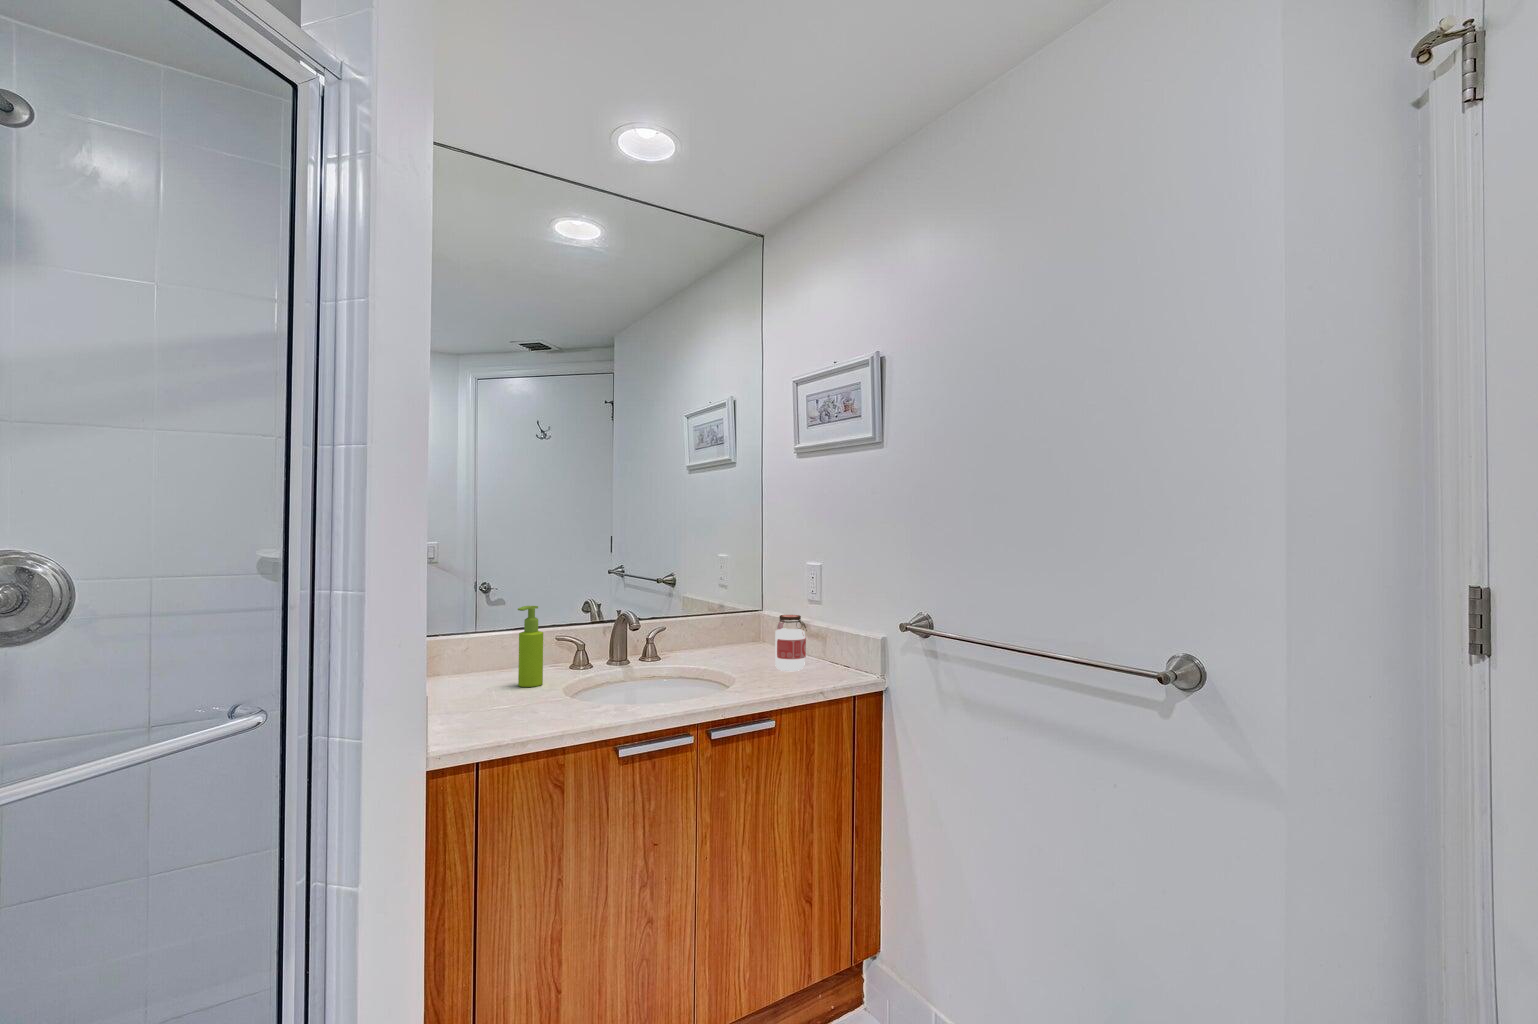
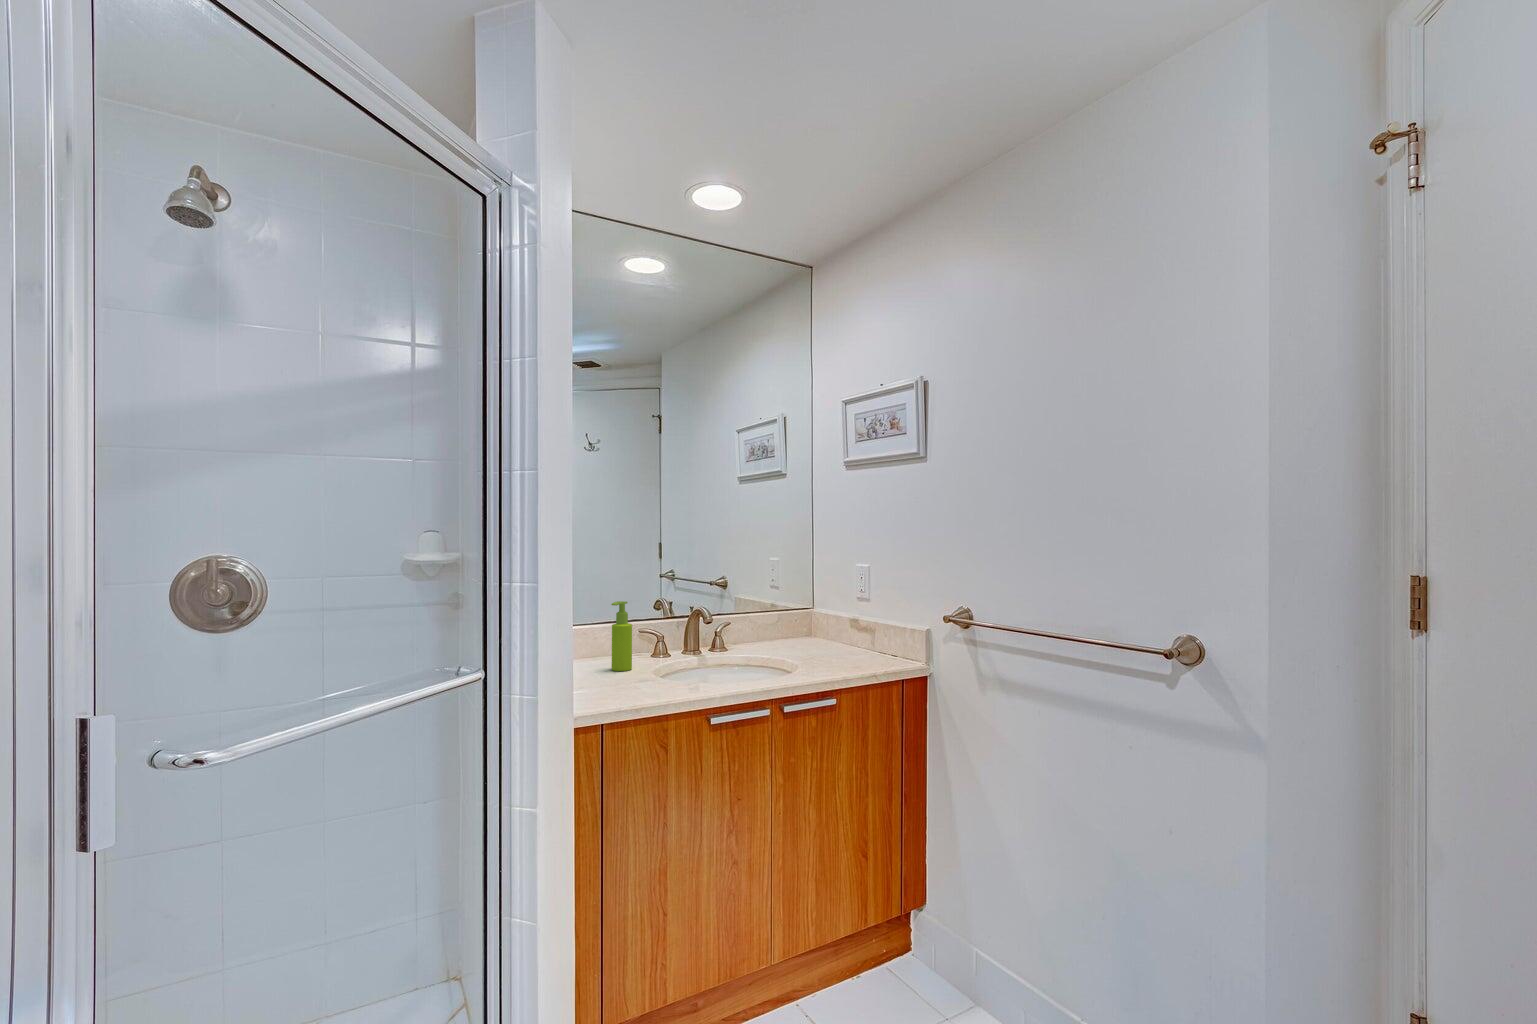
jar: present [775,615,807,671] -> none [829,609,857,659]

